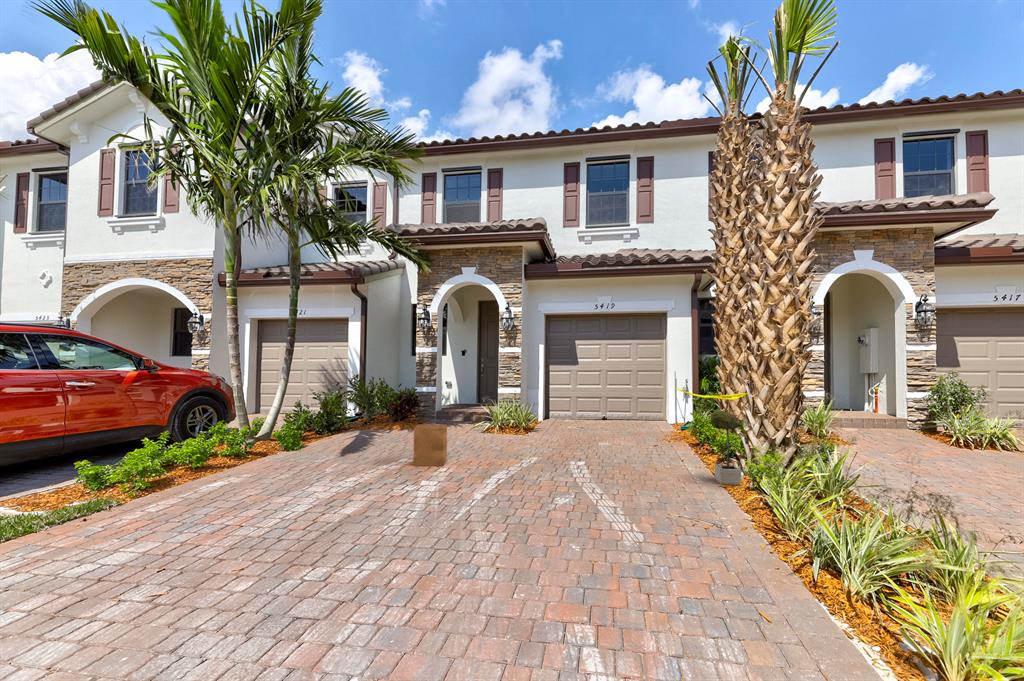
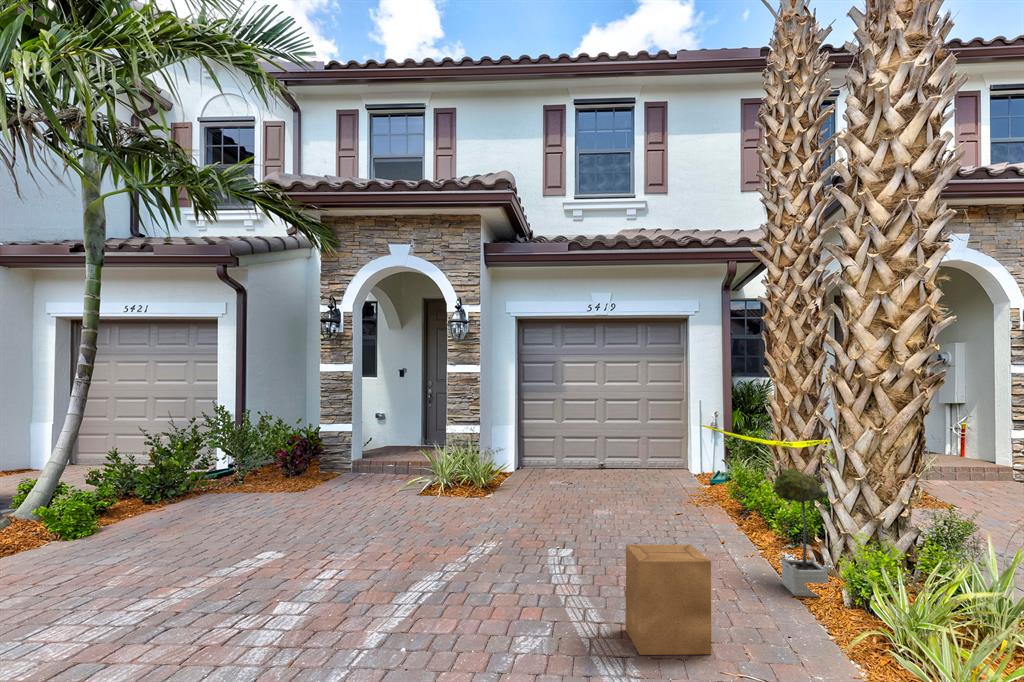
cardboard box: present [413,425,447,466] -> present [626,545,711,655]

